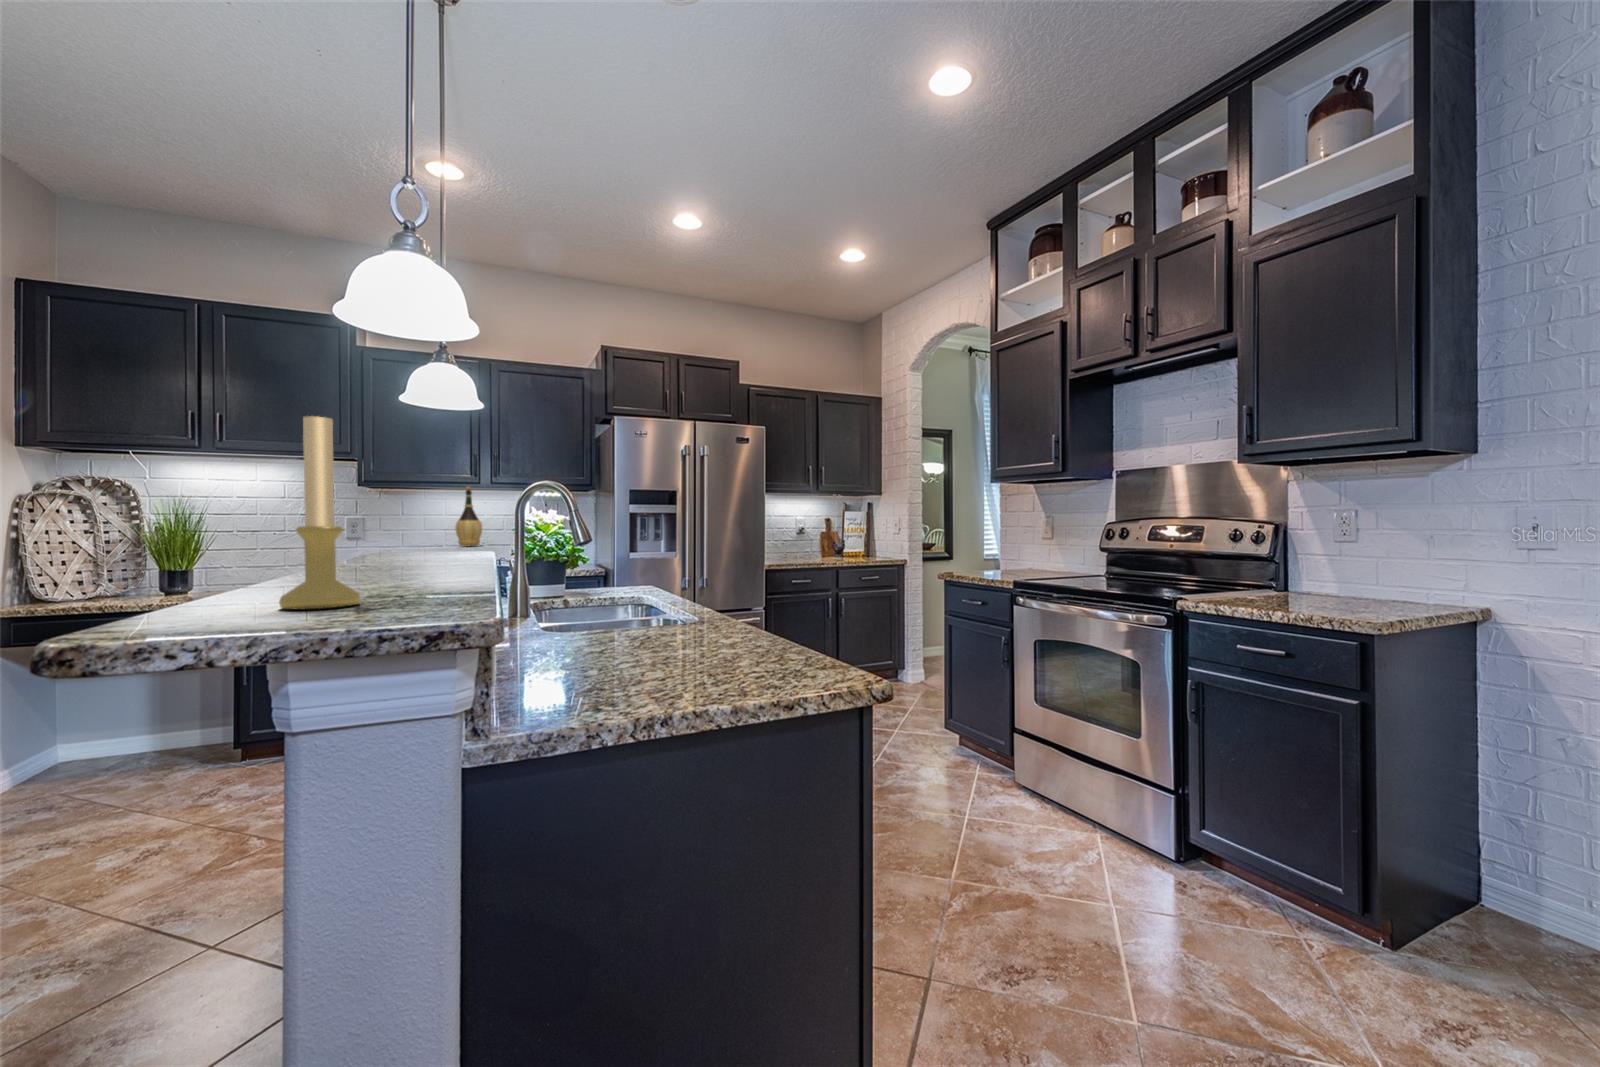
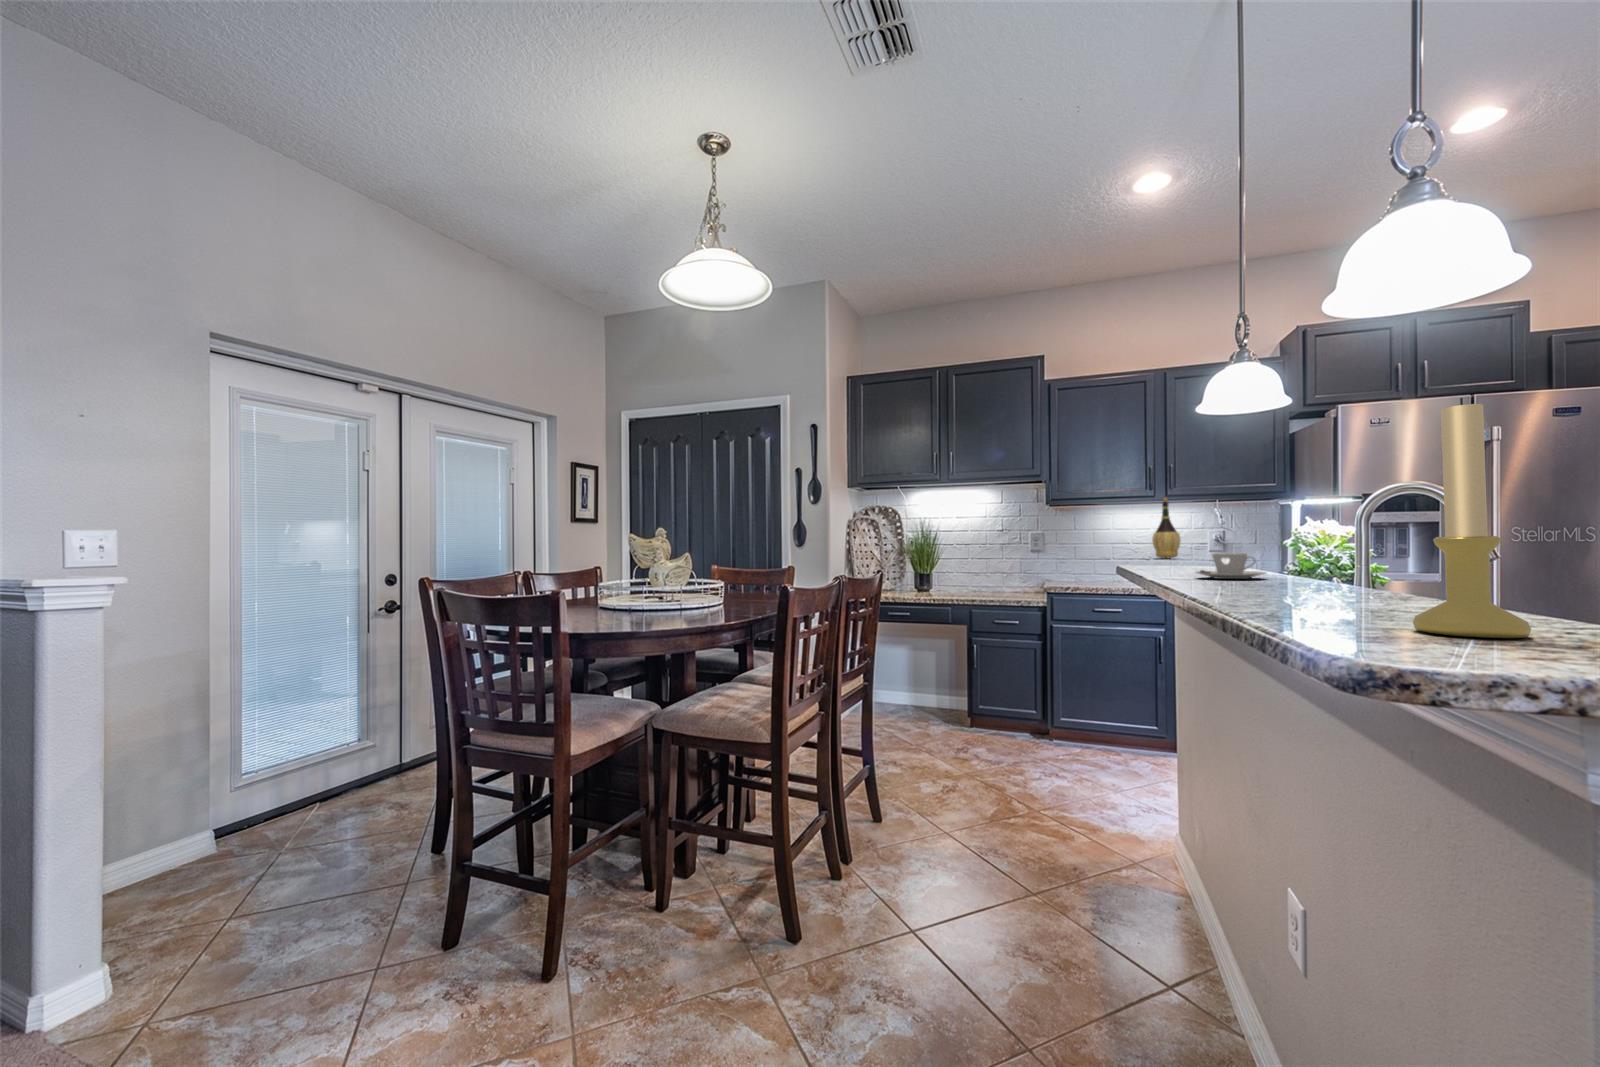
coffee cup: none [373,541,439,566] -> present [1196,553,1266,579]

